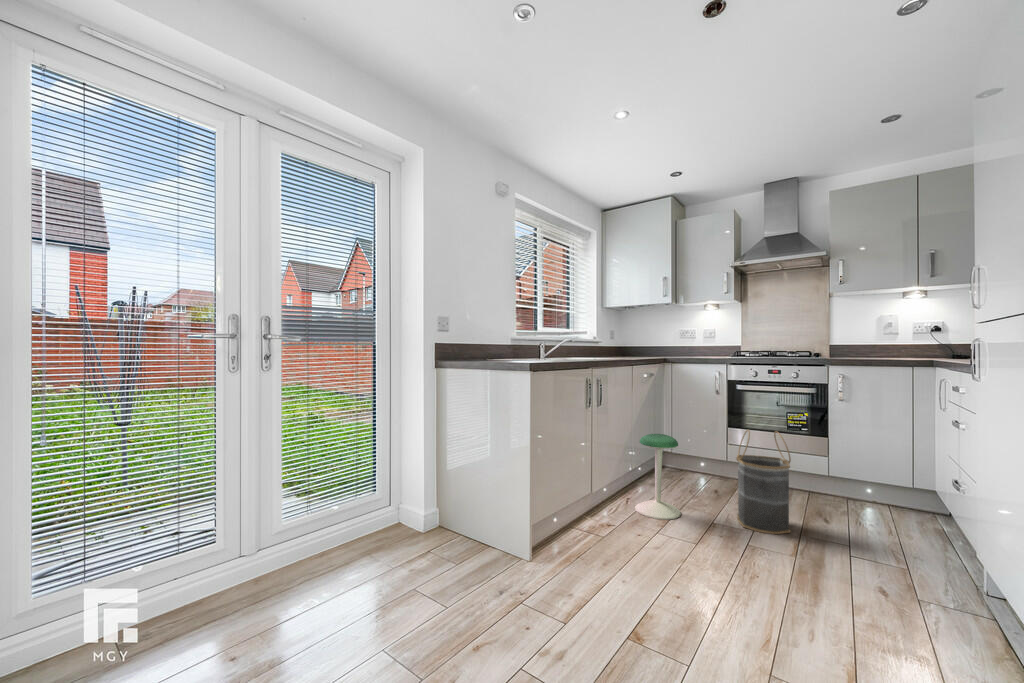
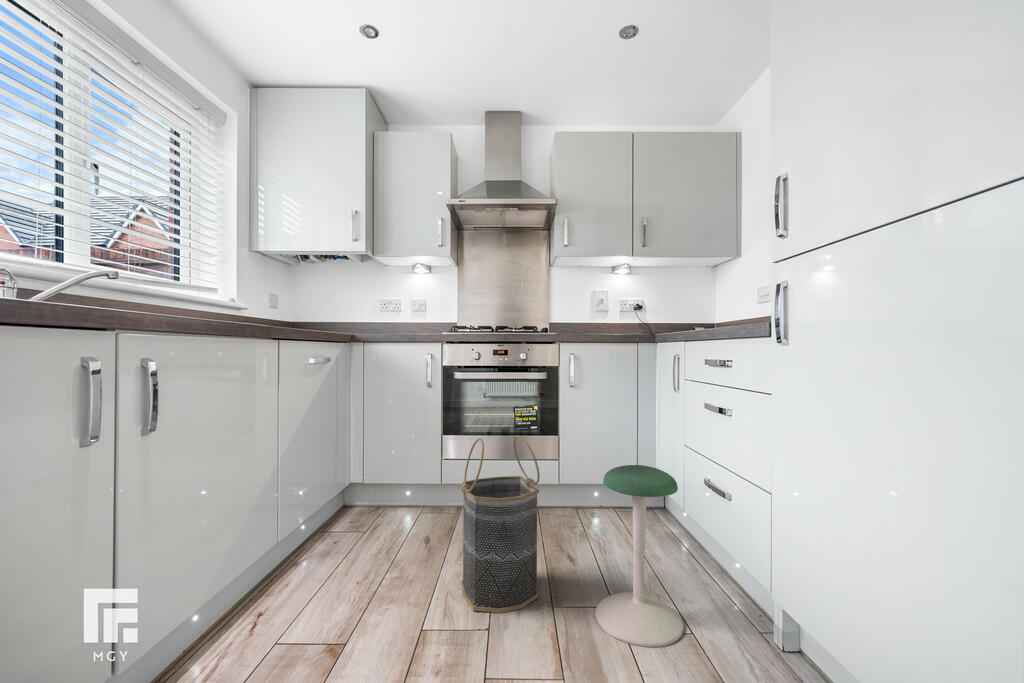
stool: present [635,434,681,520] -> present [595,465,684,647]

